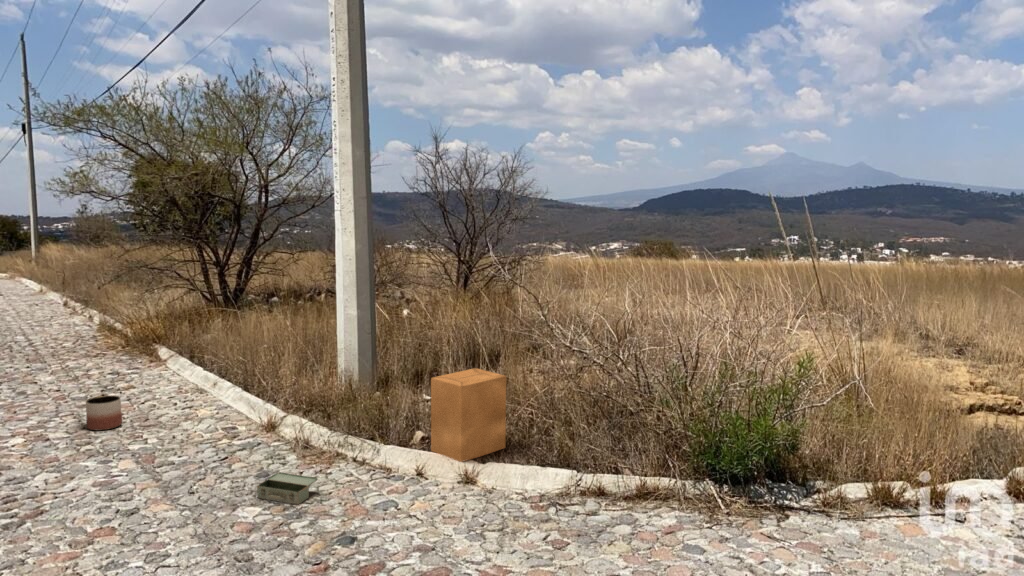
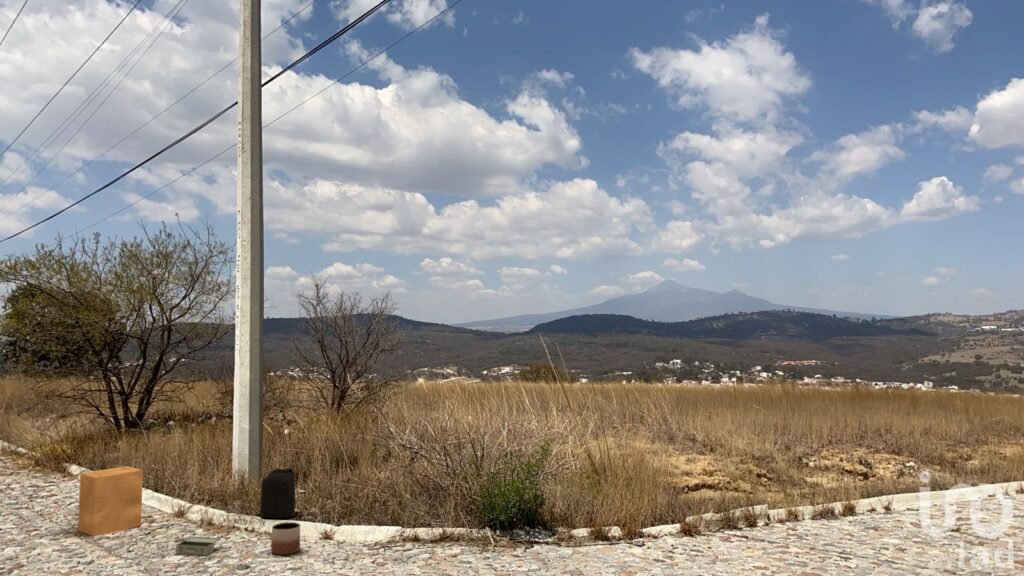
cardboard box: present [431,368,506,462] -> present [78,466,143,536]
backpack: none [373,372,421,441] -> present [260,468,296,518]
planter: present [86,396,122,431] -> present [271,522,300,555]

